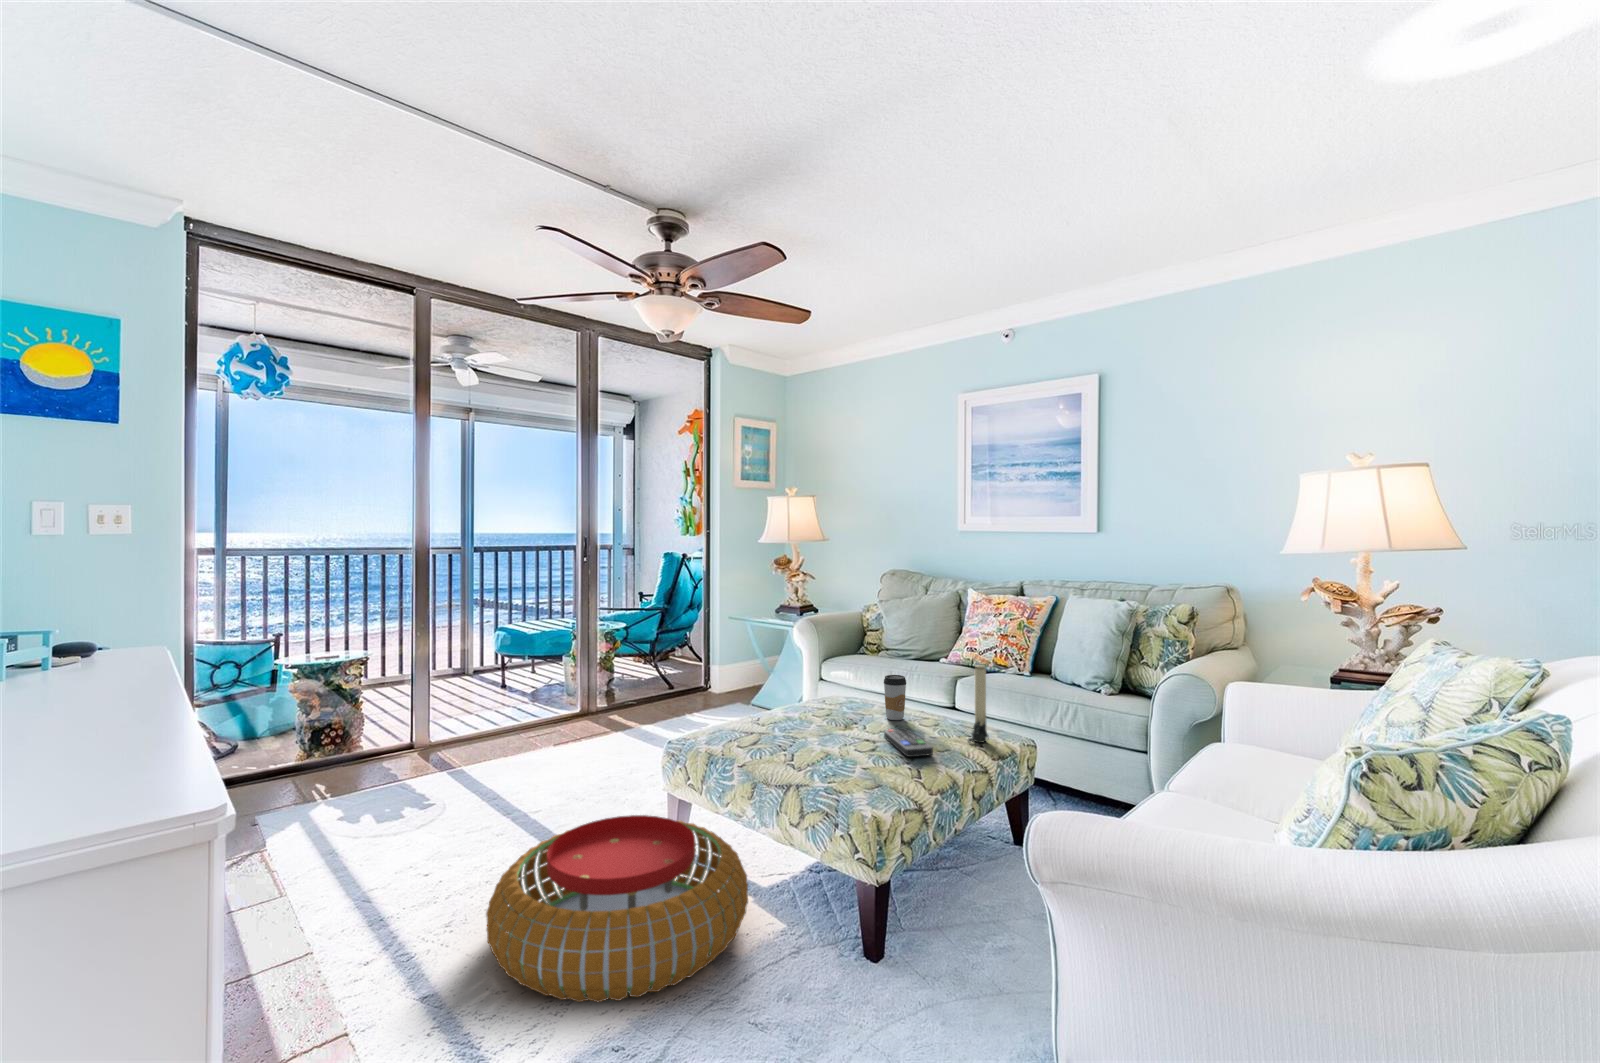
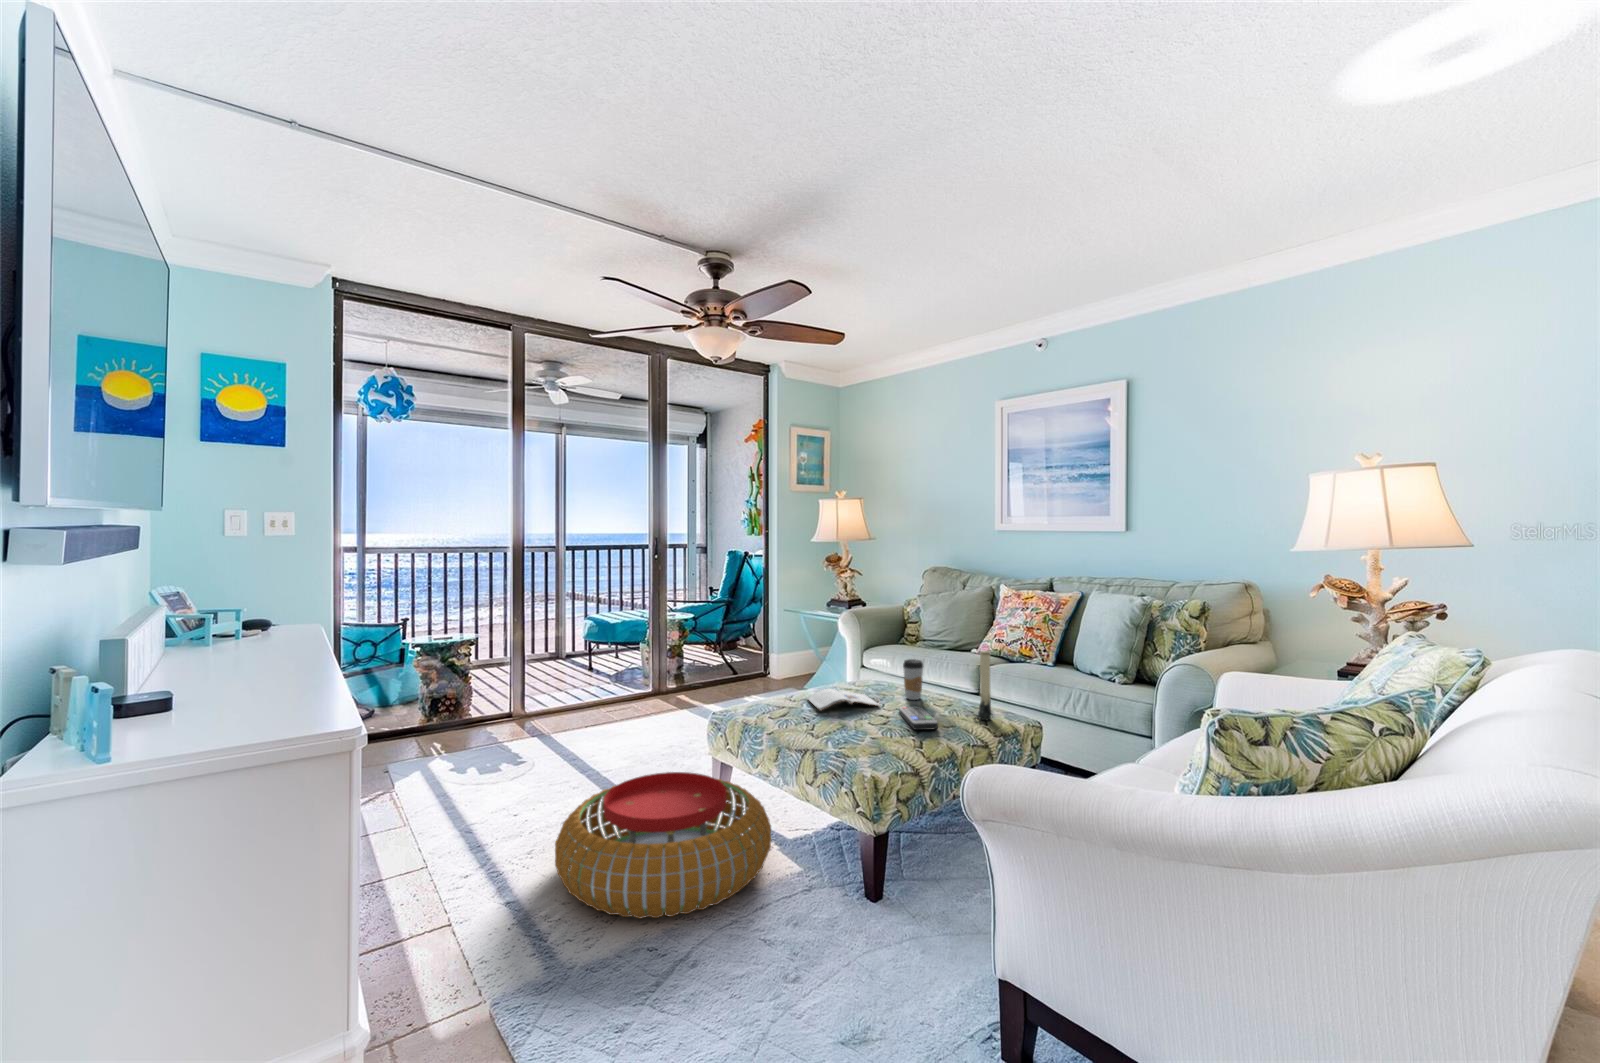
magazine: none [776,710,862,737] -> present [807,689,880,711]

